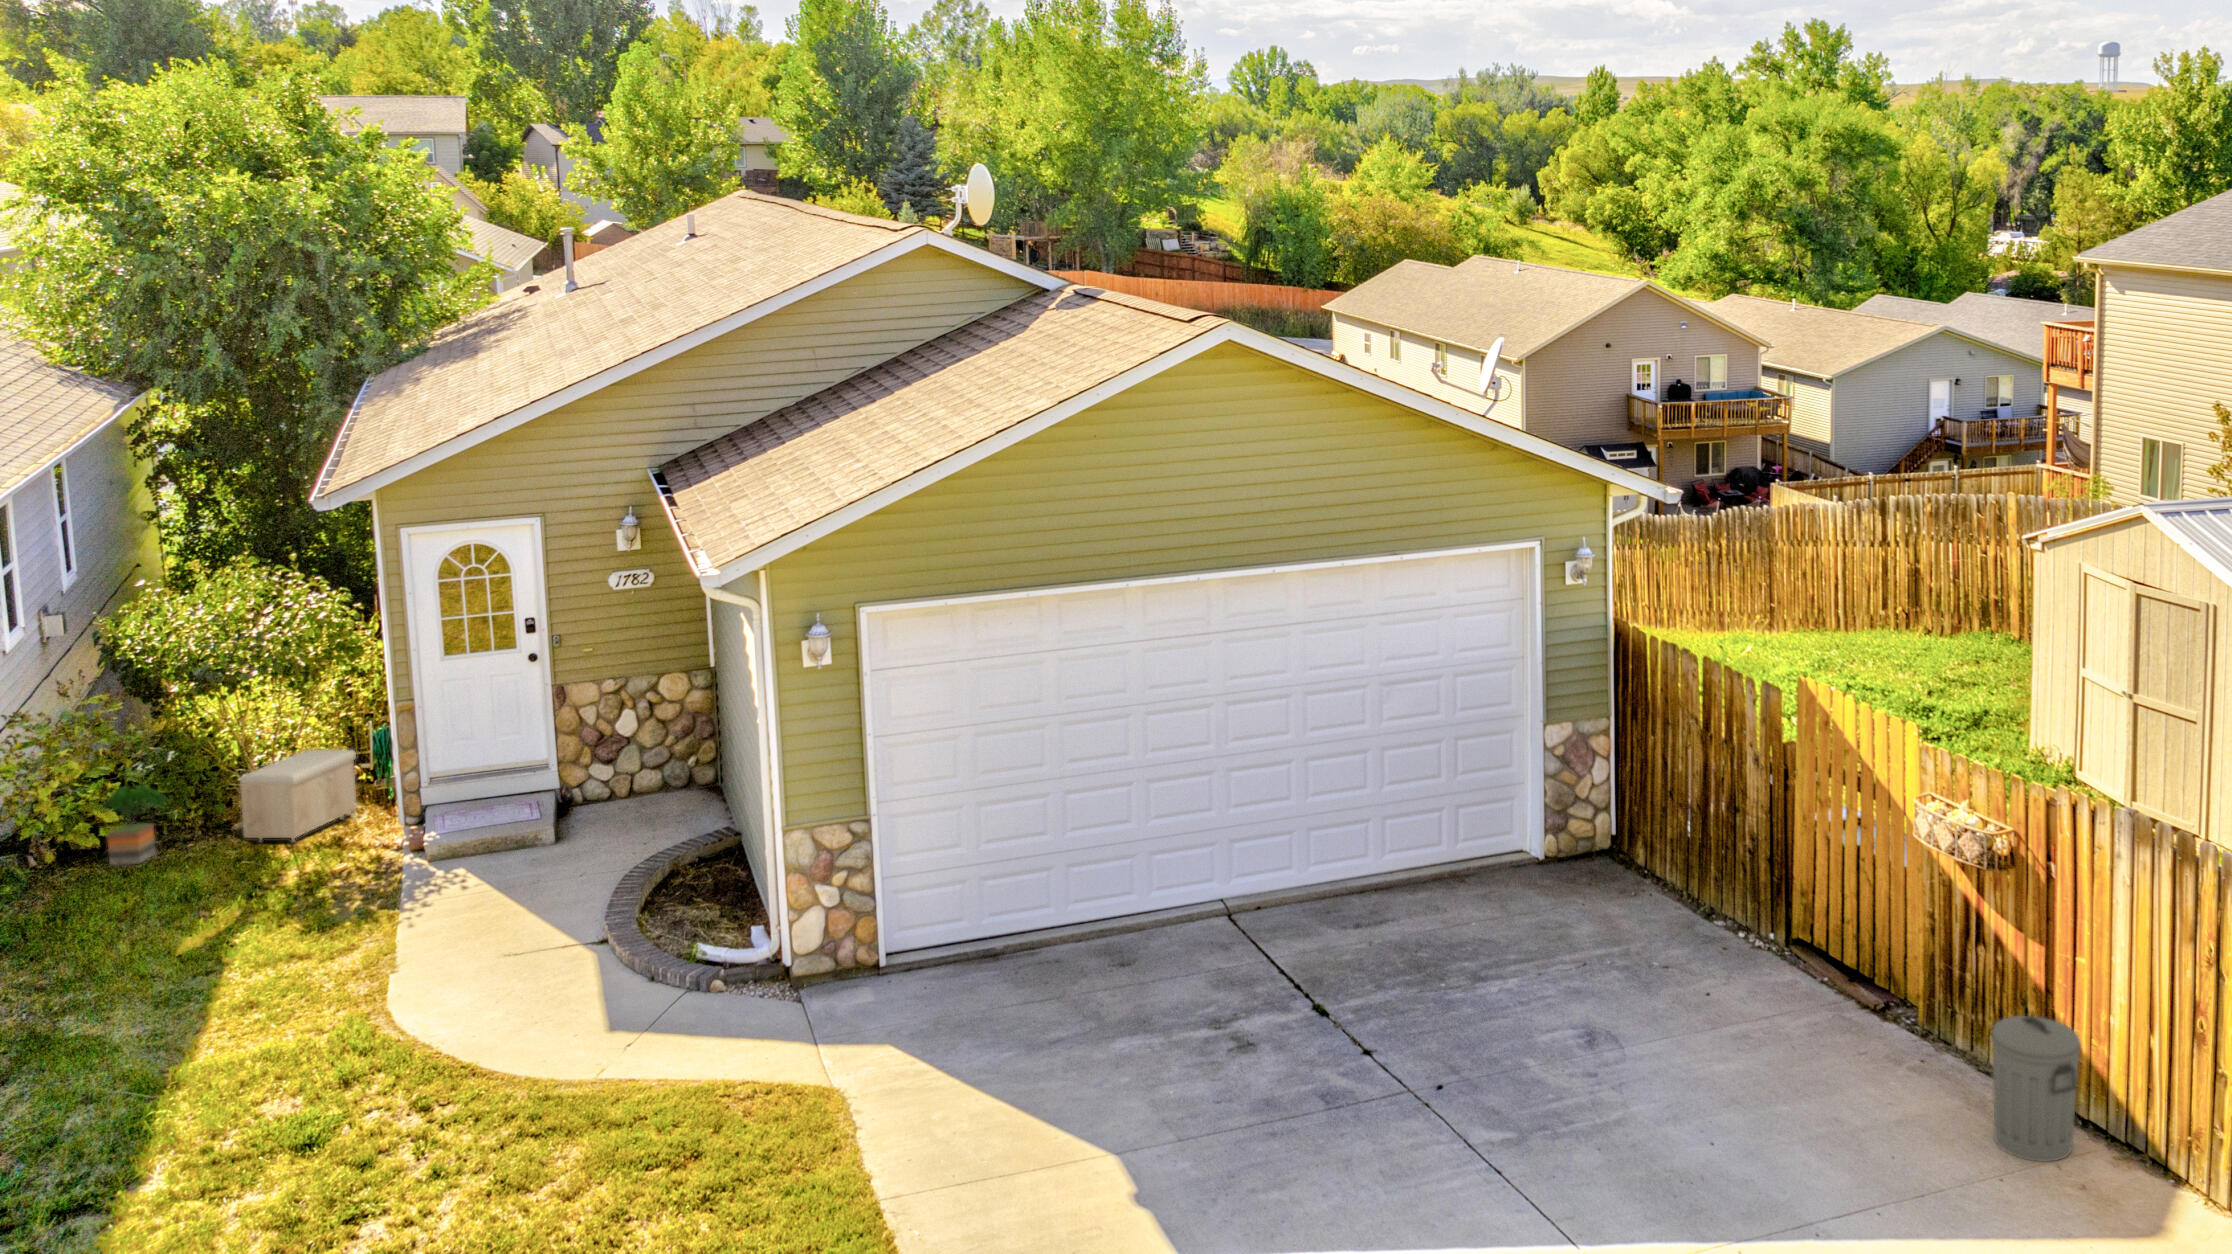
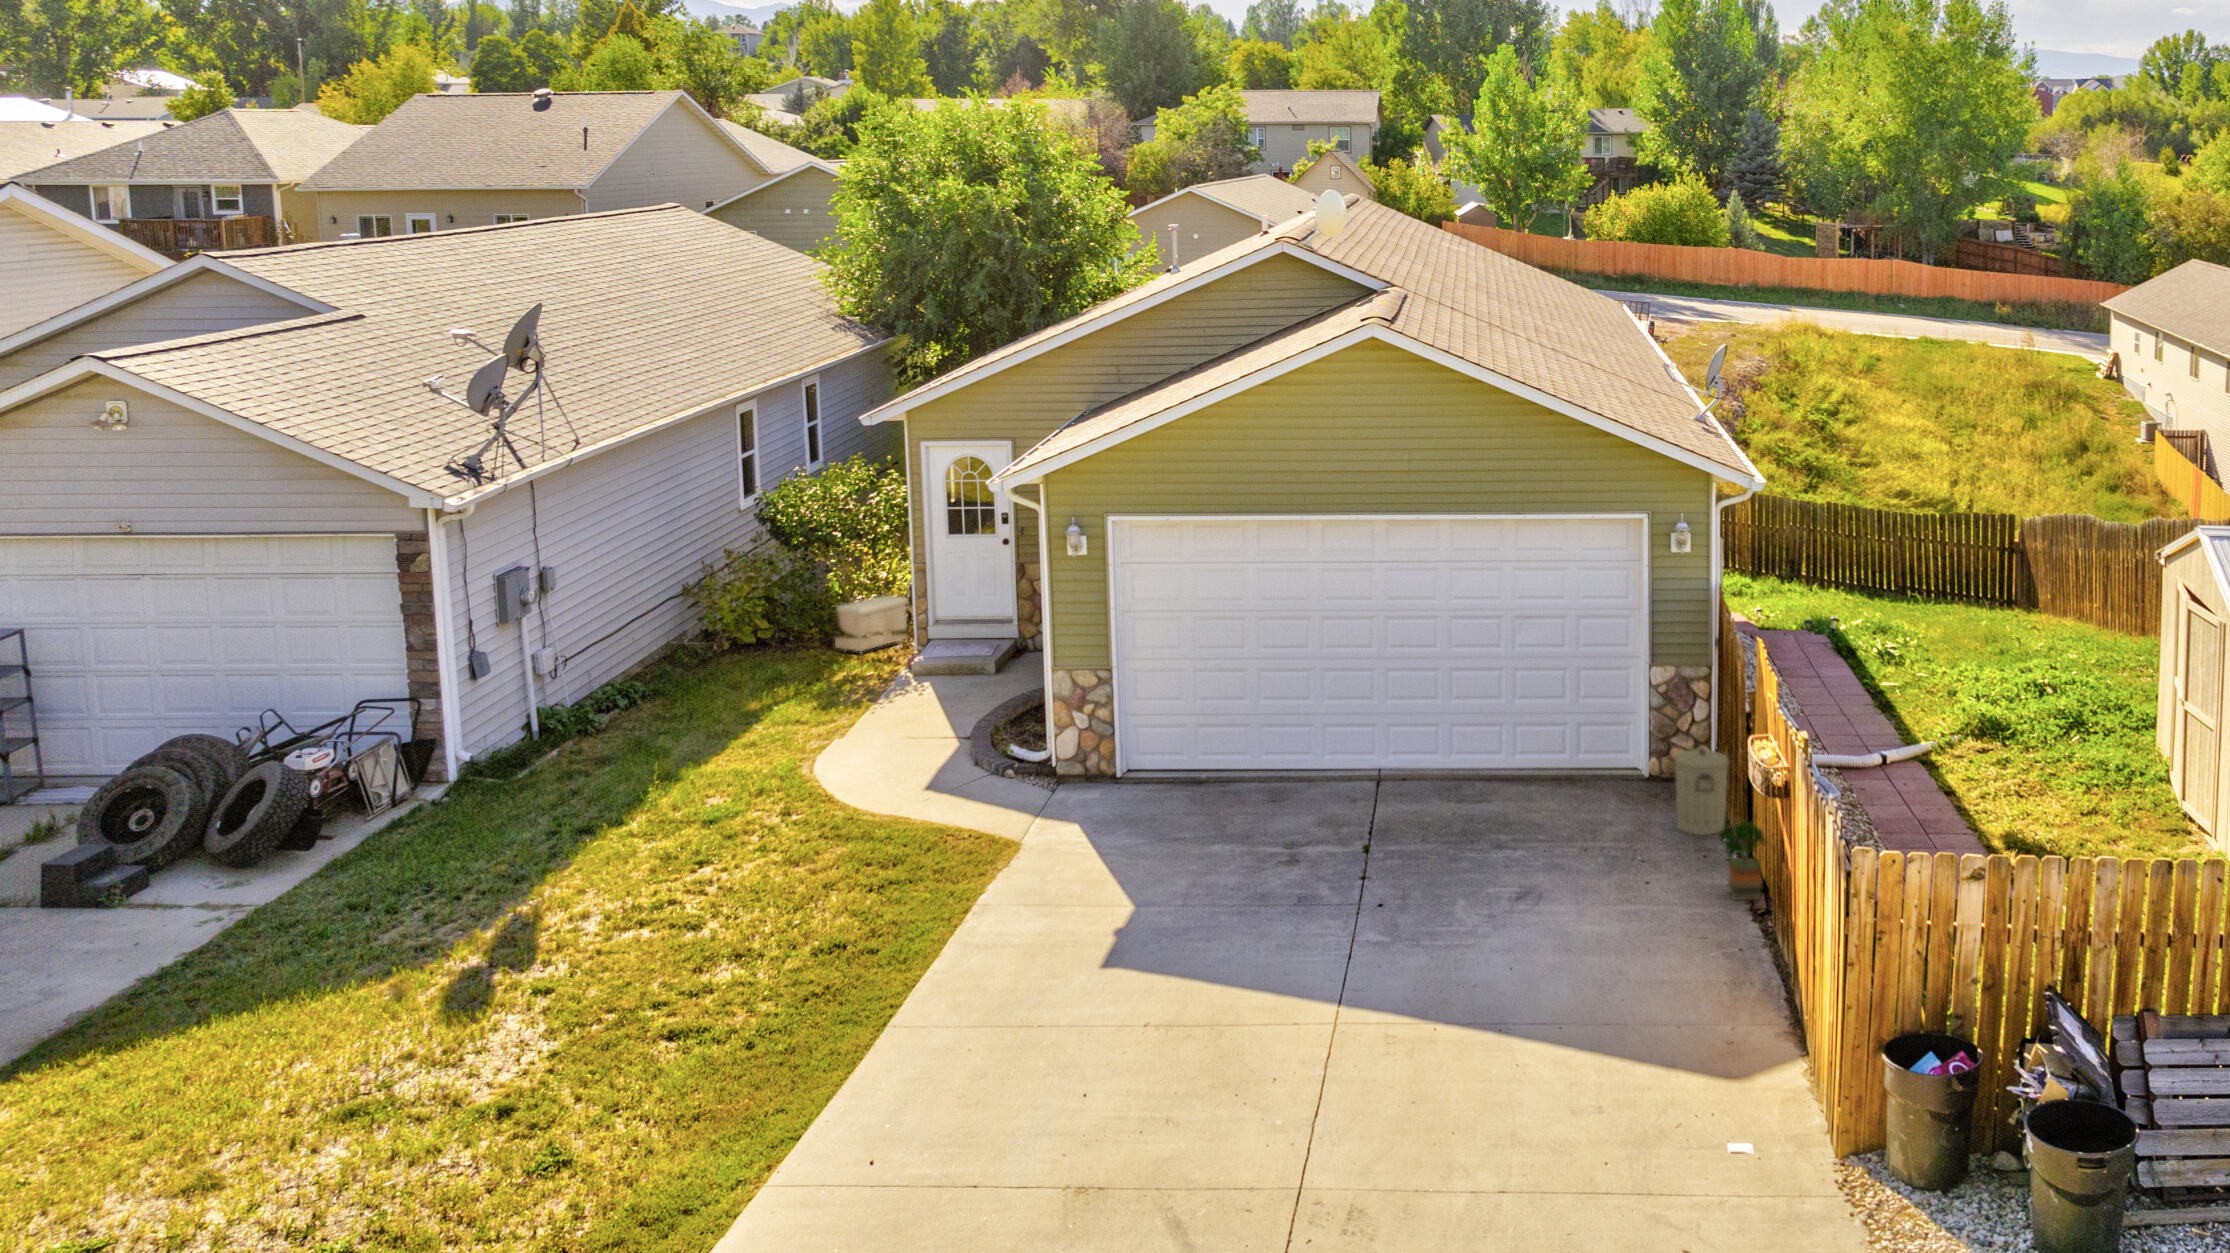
potted tree: present [97,785,167,865] -> present [1720,822,1768,900]
trash can: present [1991,1016,2081,1162] -> present [1675,748,1728,835]

